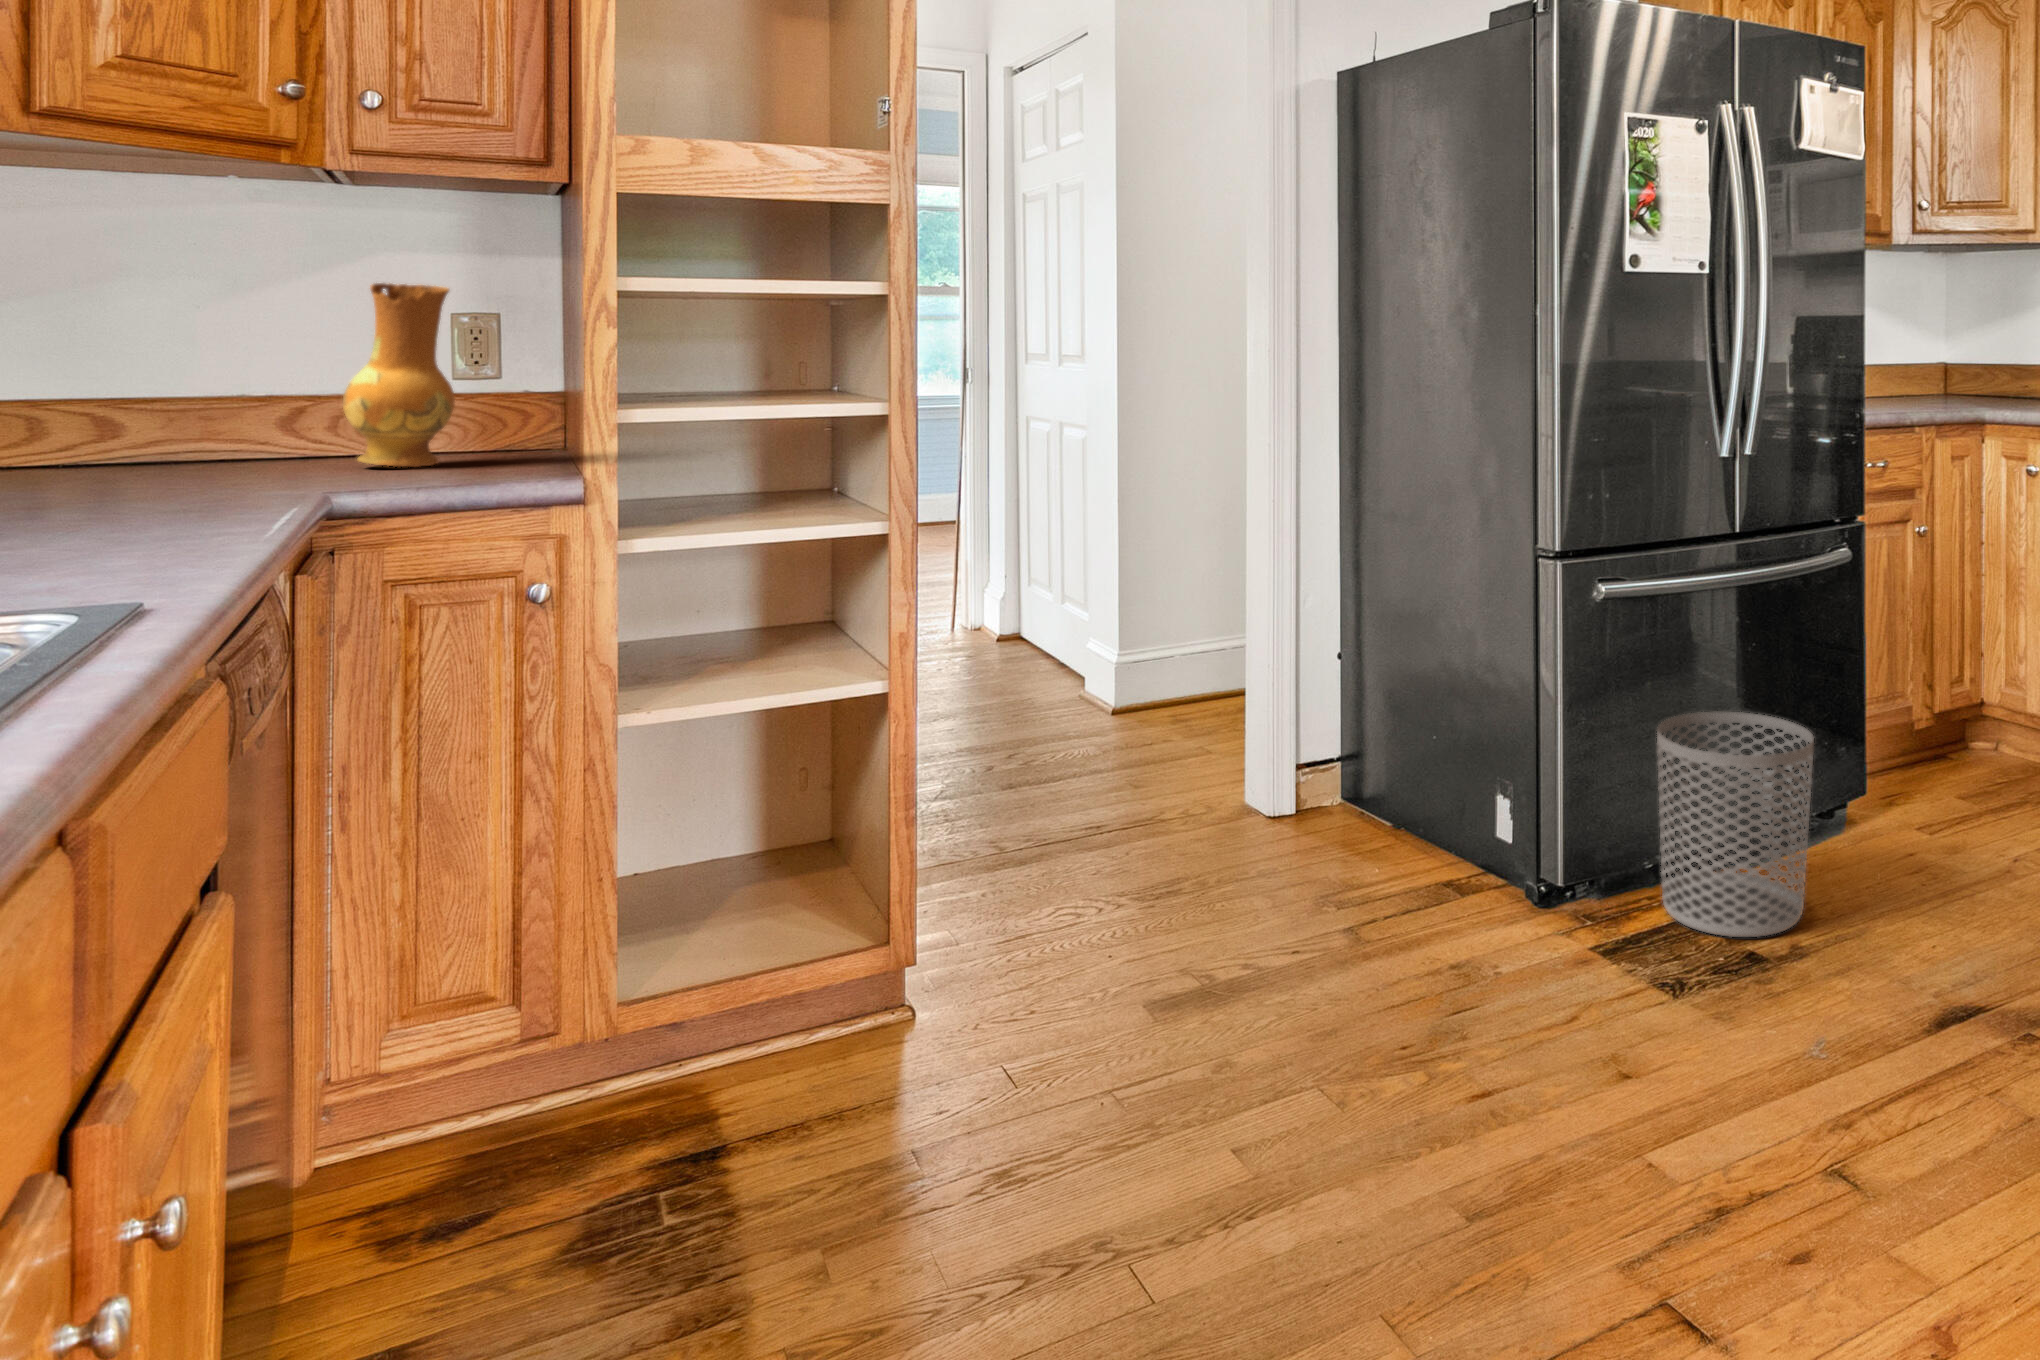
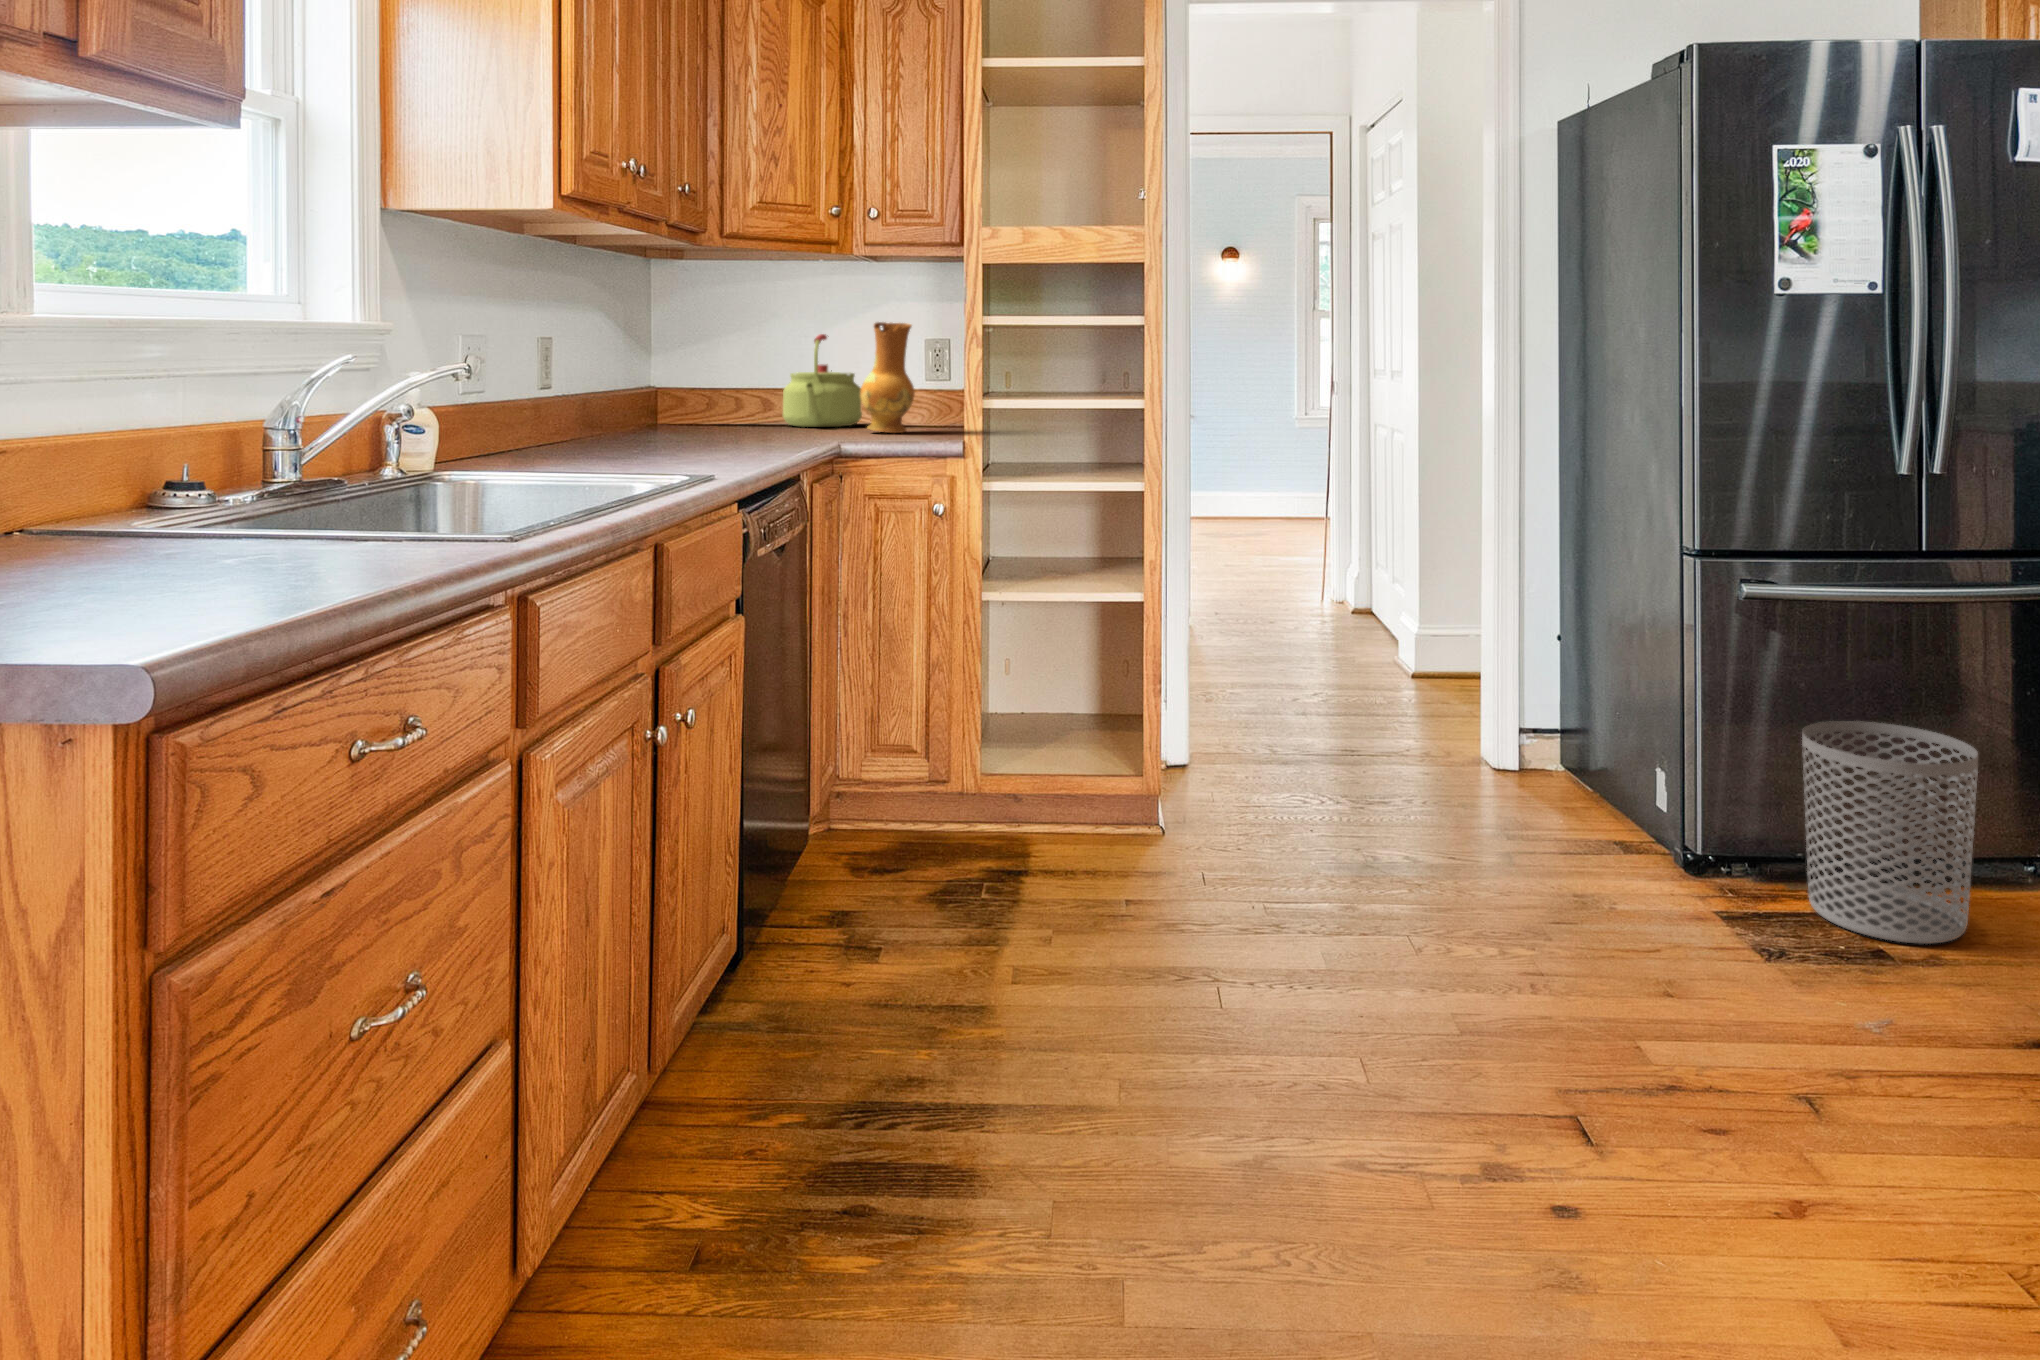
kettle: none [148,301,325,461] -> present [783,334,862,427]

